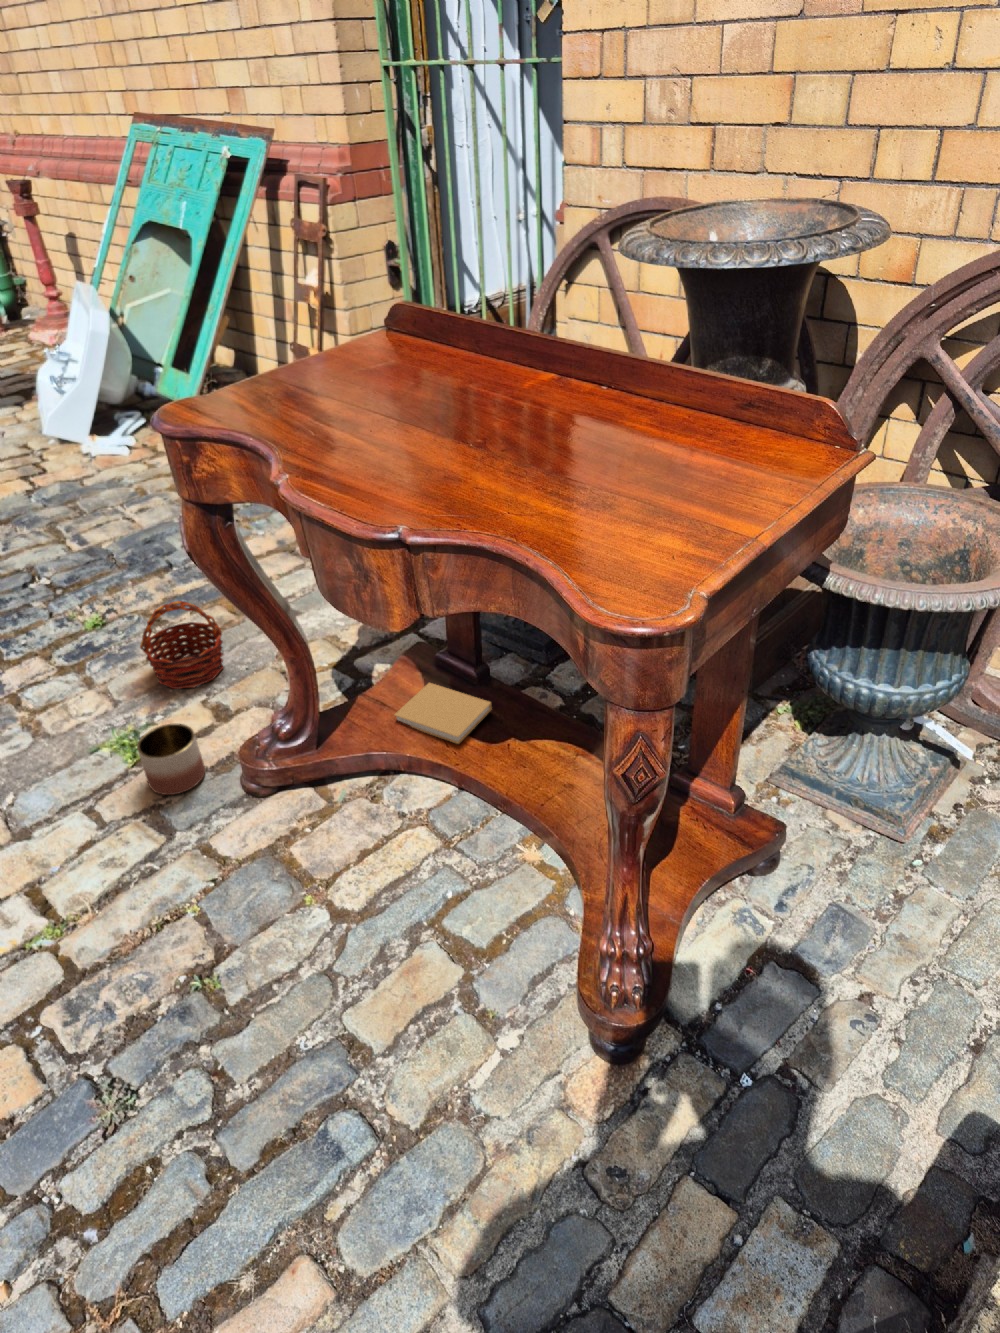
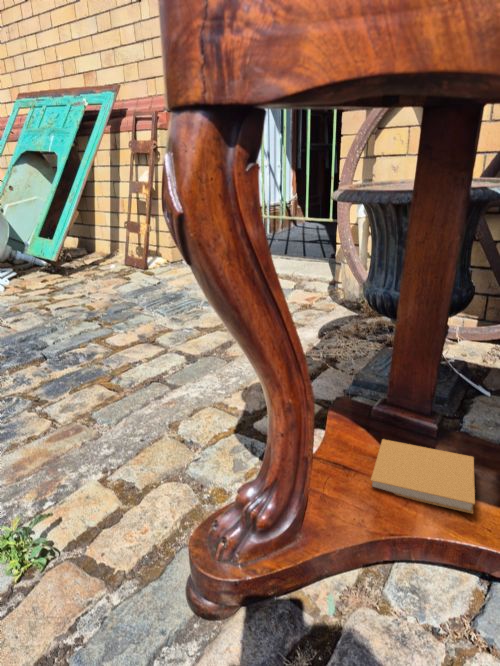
basket: present [140,601,223,689] -> none [26,368,119,468]
planter: present [137,724,205,795] -> none [33,512,125,627]

